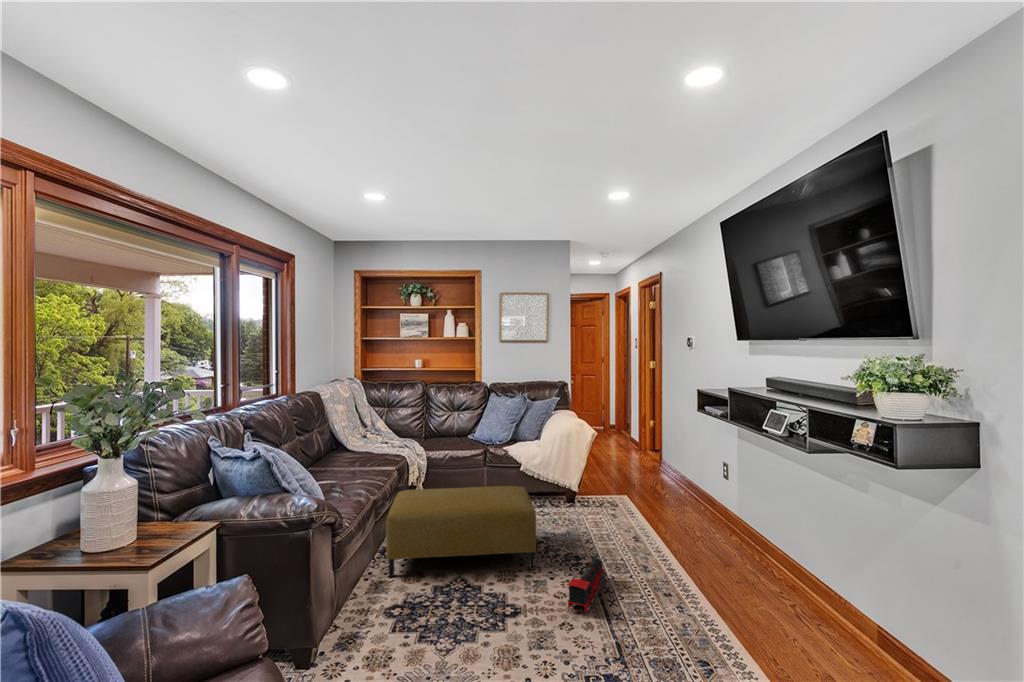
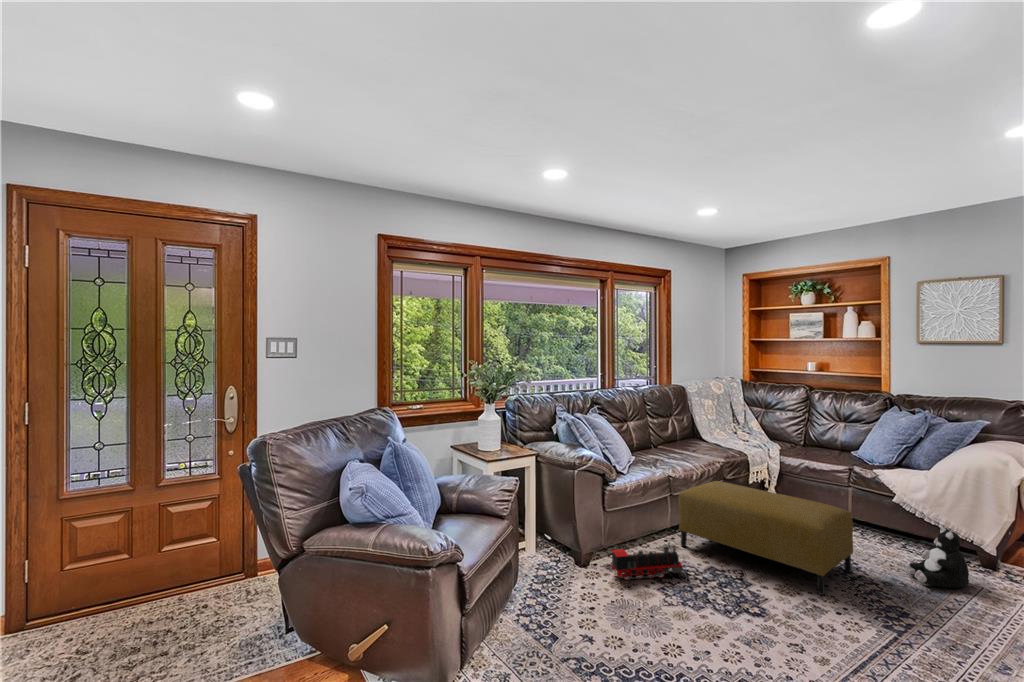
plush toy: none [548,481,584,528] -> present [902,527,969,588]
toy train: present [568,554,607,612] -> present [612,547,685,580]

